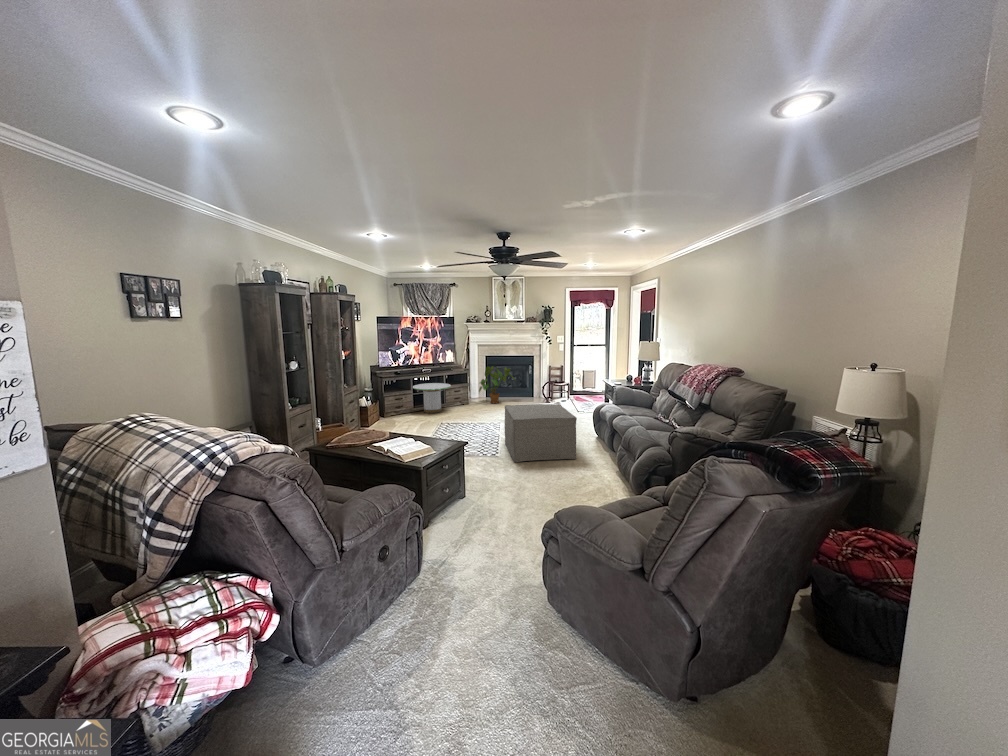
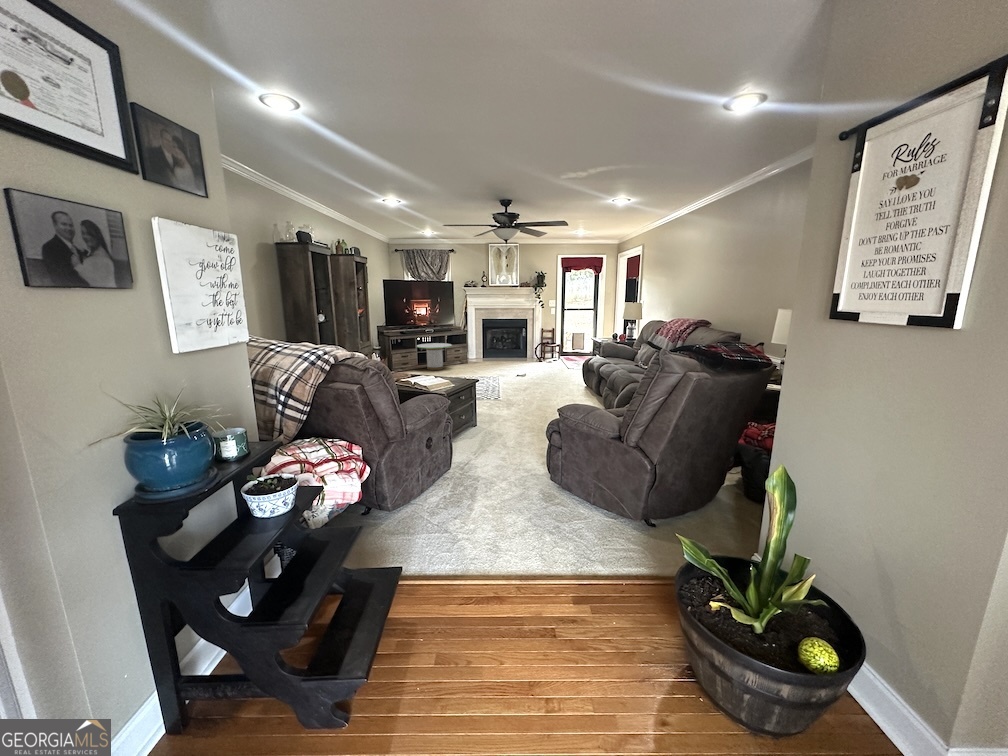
house plant: present [479,366,515,404] -> none [476,328,512,363]
ottoman: present [505,404,577,462] -> none [505,356,569,404]

